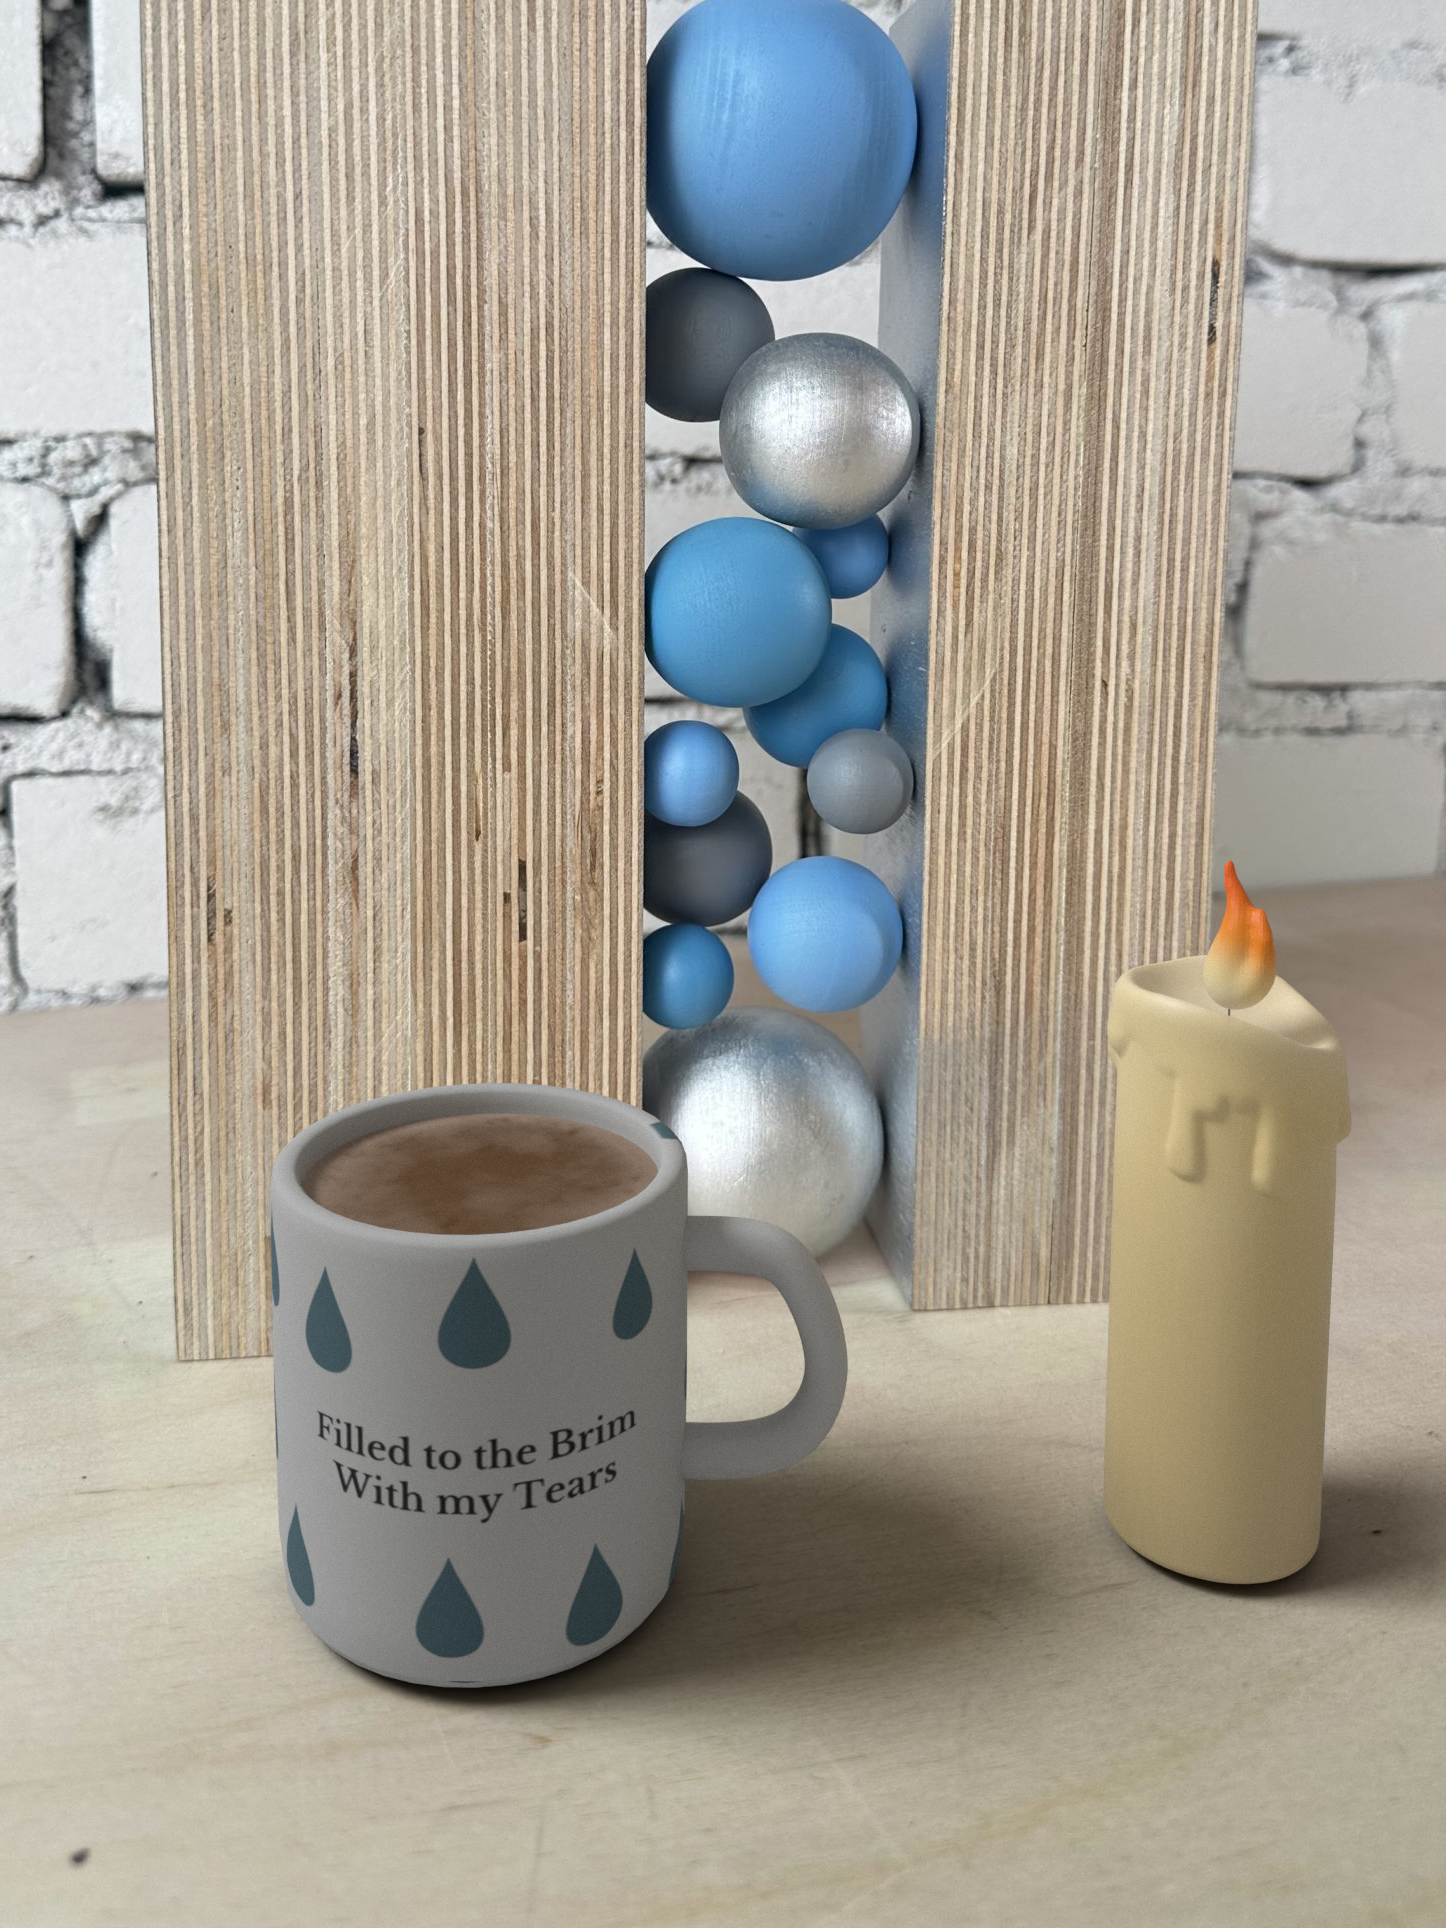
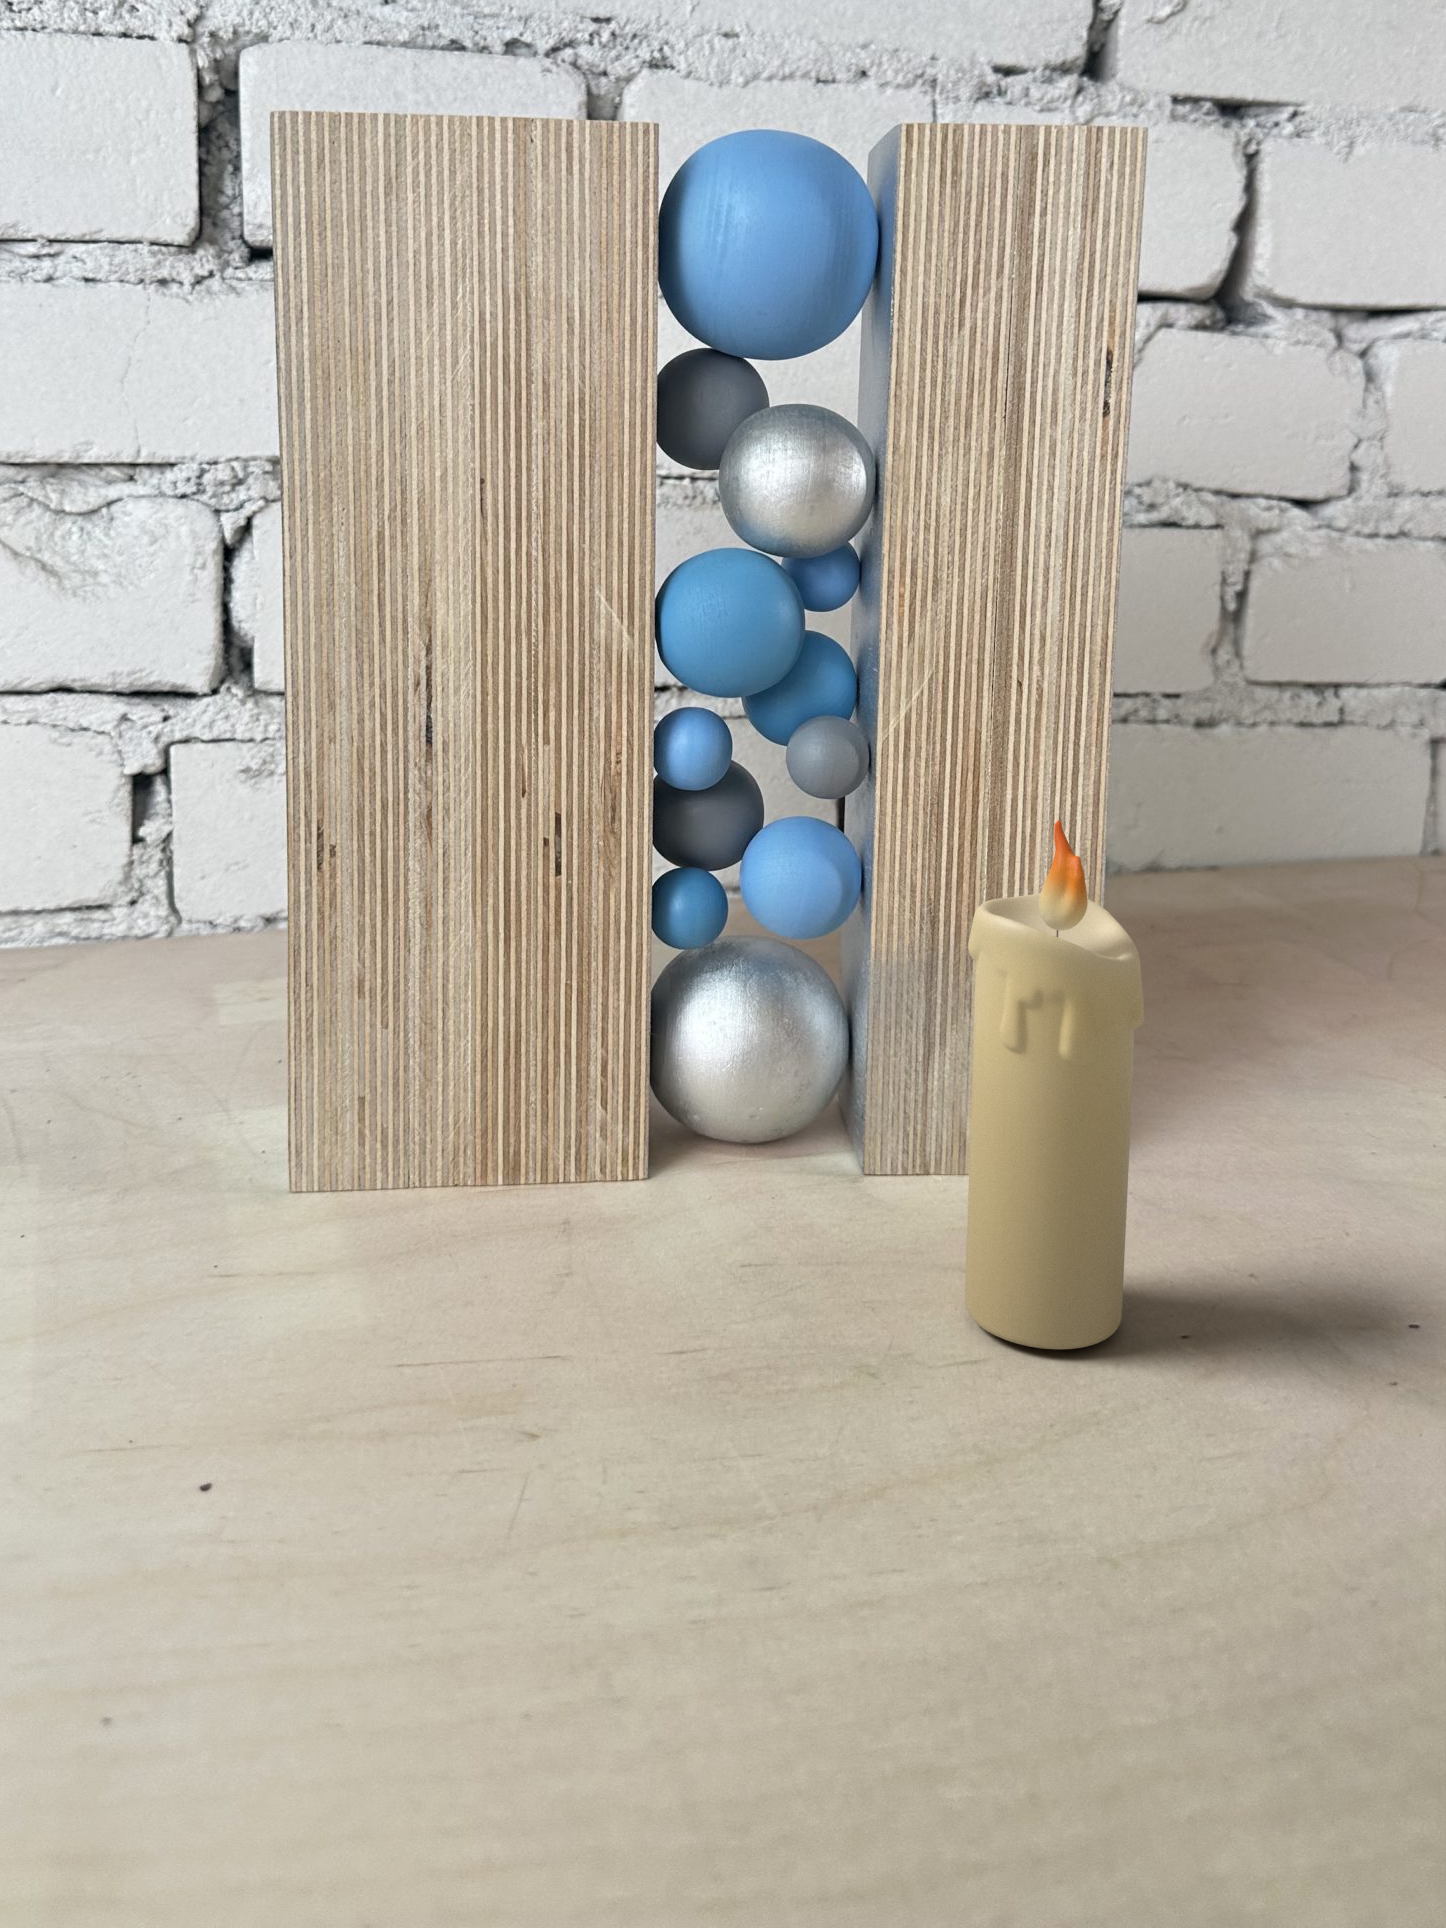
mug: present [270,1083,848,1688] -> none [355,974,765,1383]

